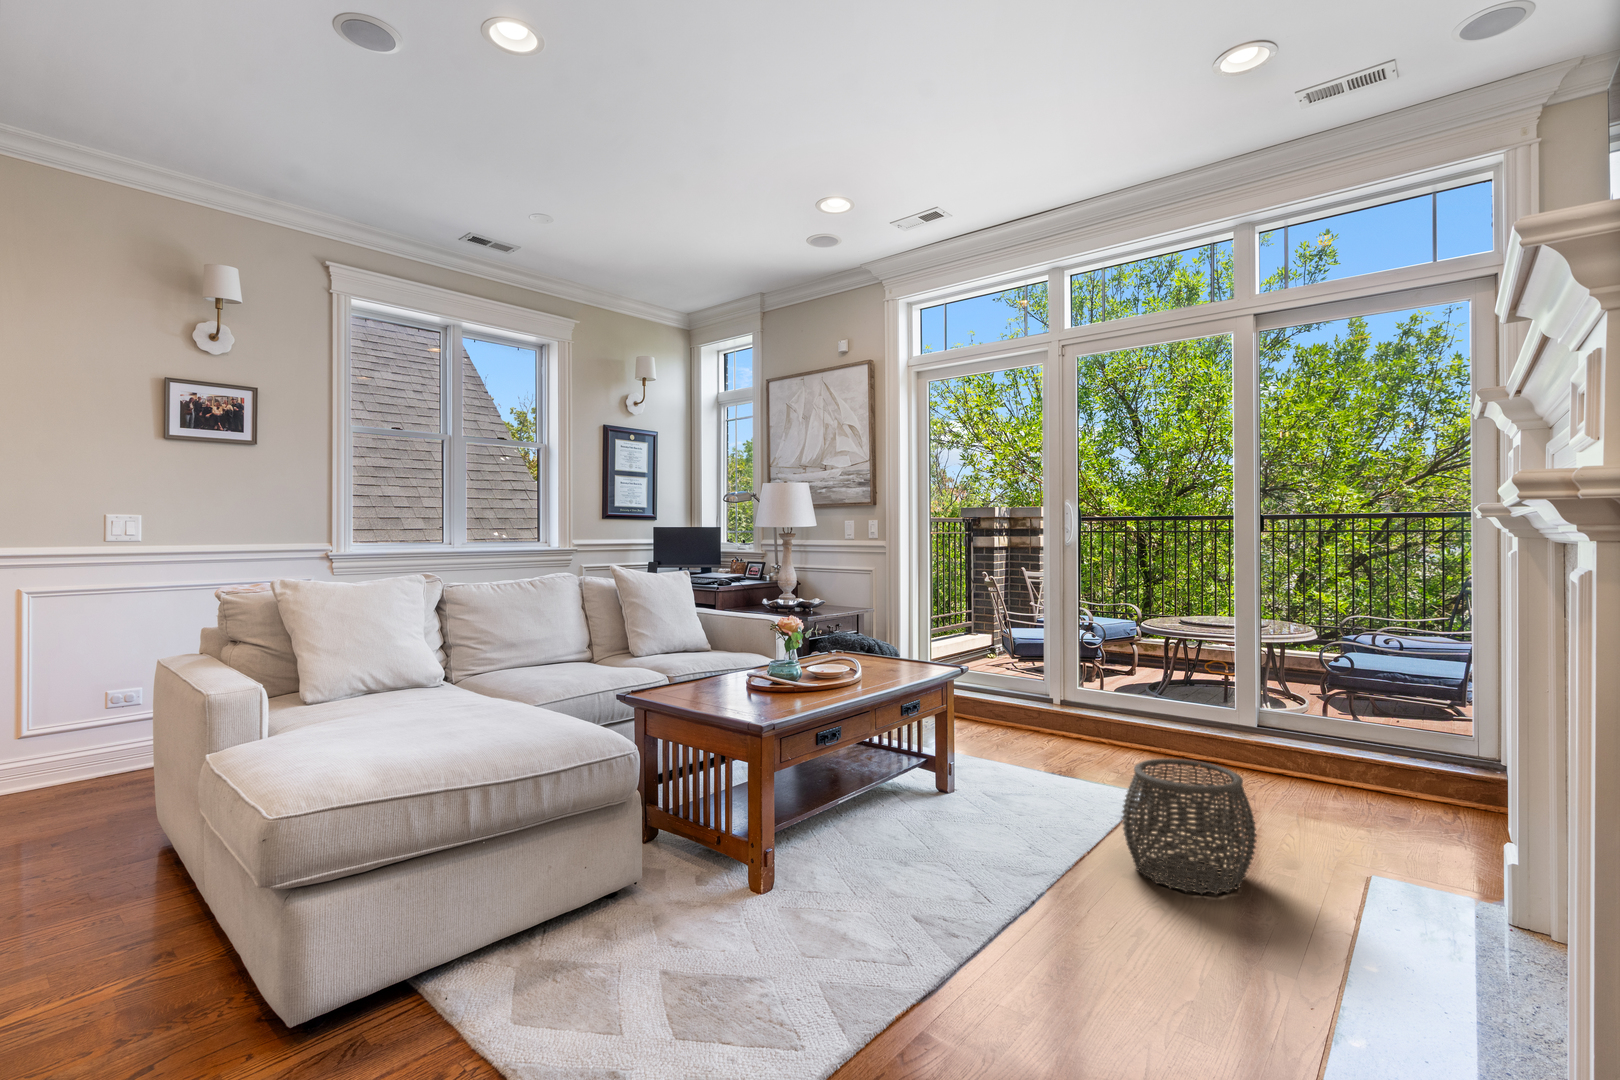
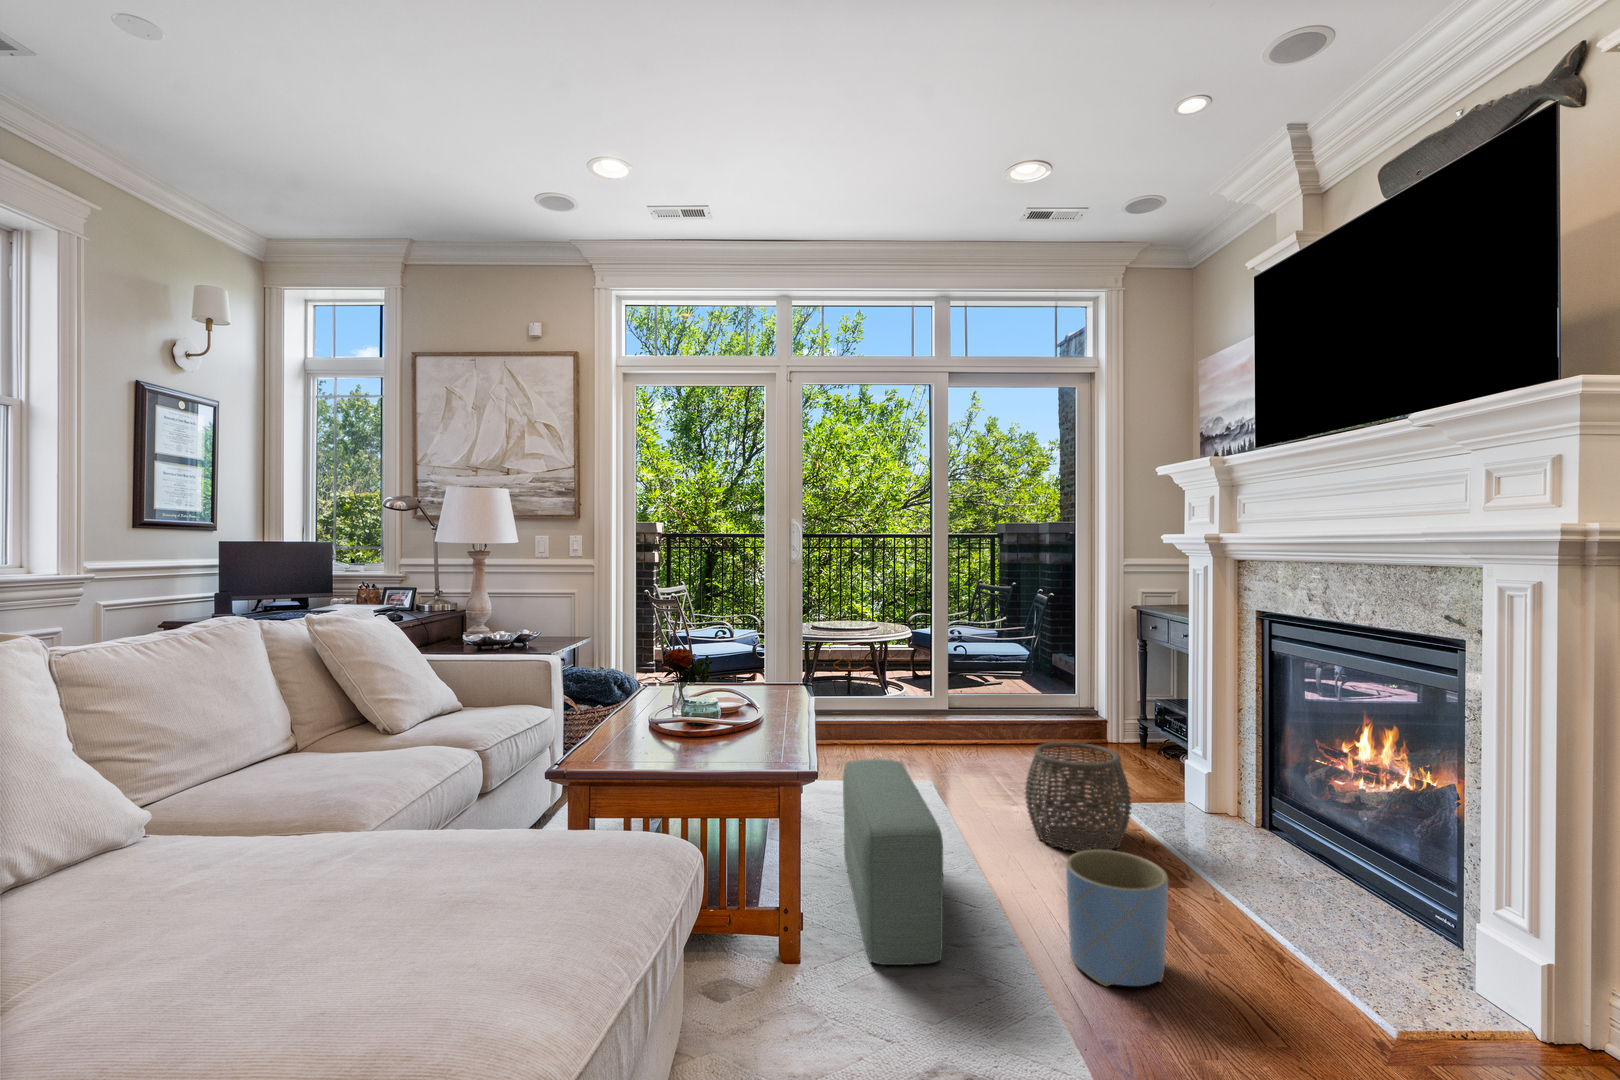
pouf: none [801,731,964,900] -> present [843,759,943,965]
planter: none [944,842,1045,986] -> present [1066,850,1168,986]

